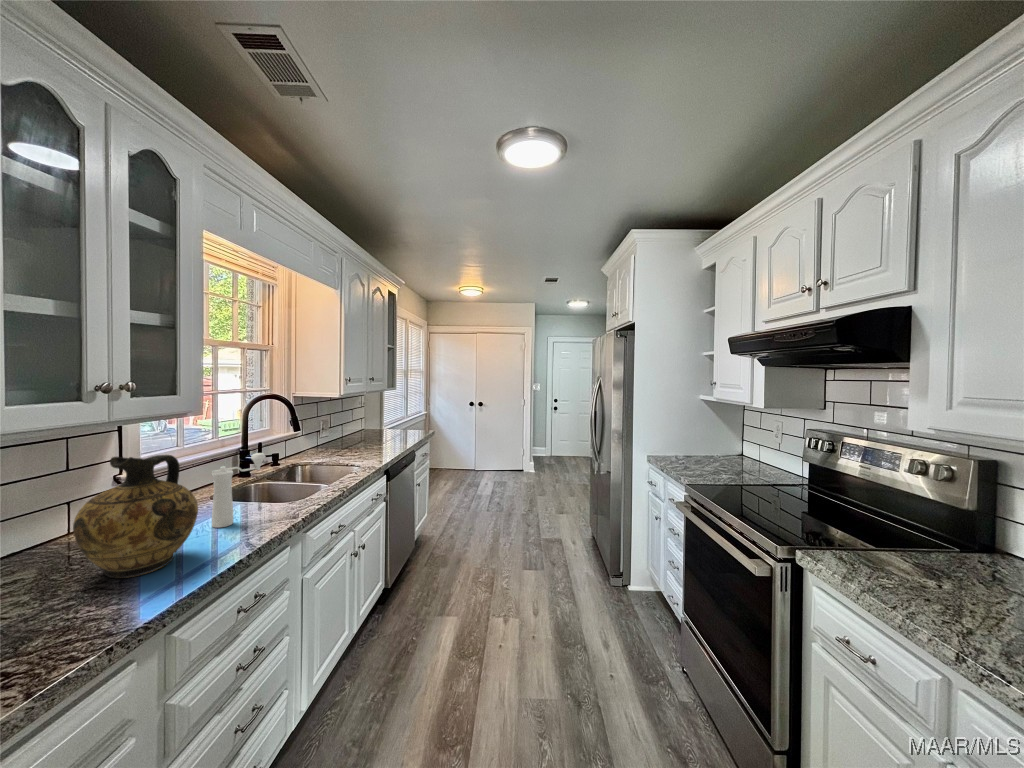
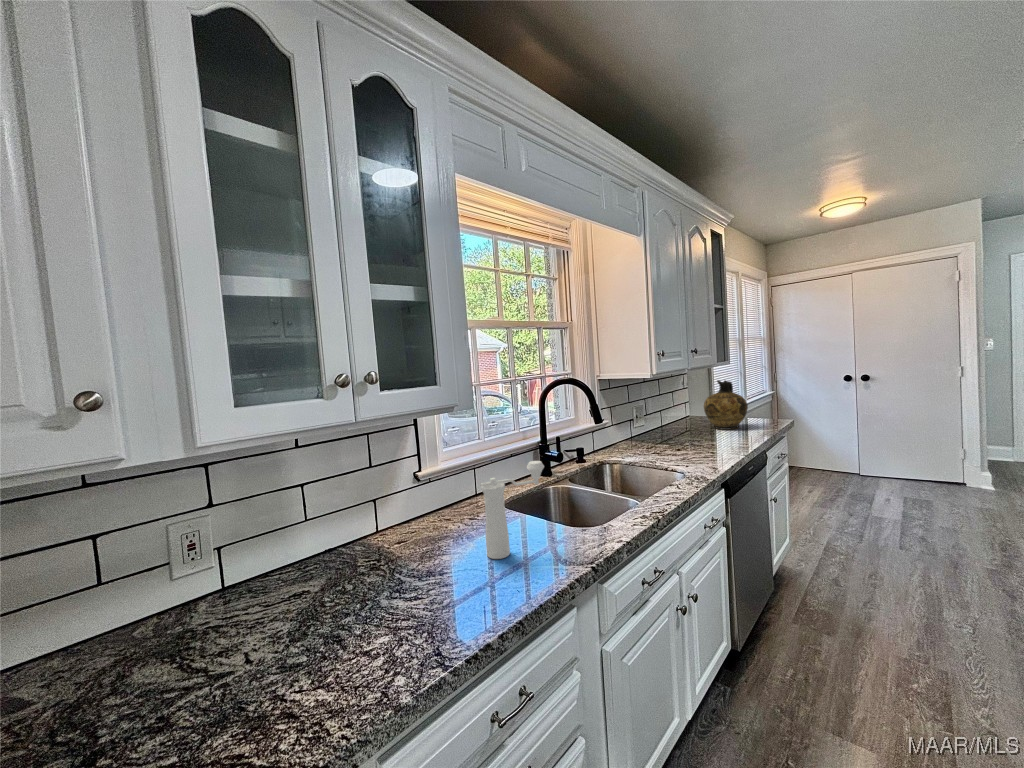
ceramic jug: present [73,455,198,578] -> present [704,380,748,430]

